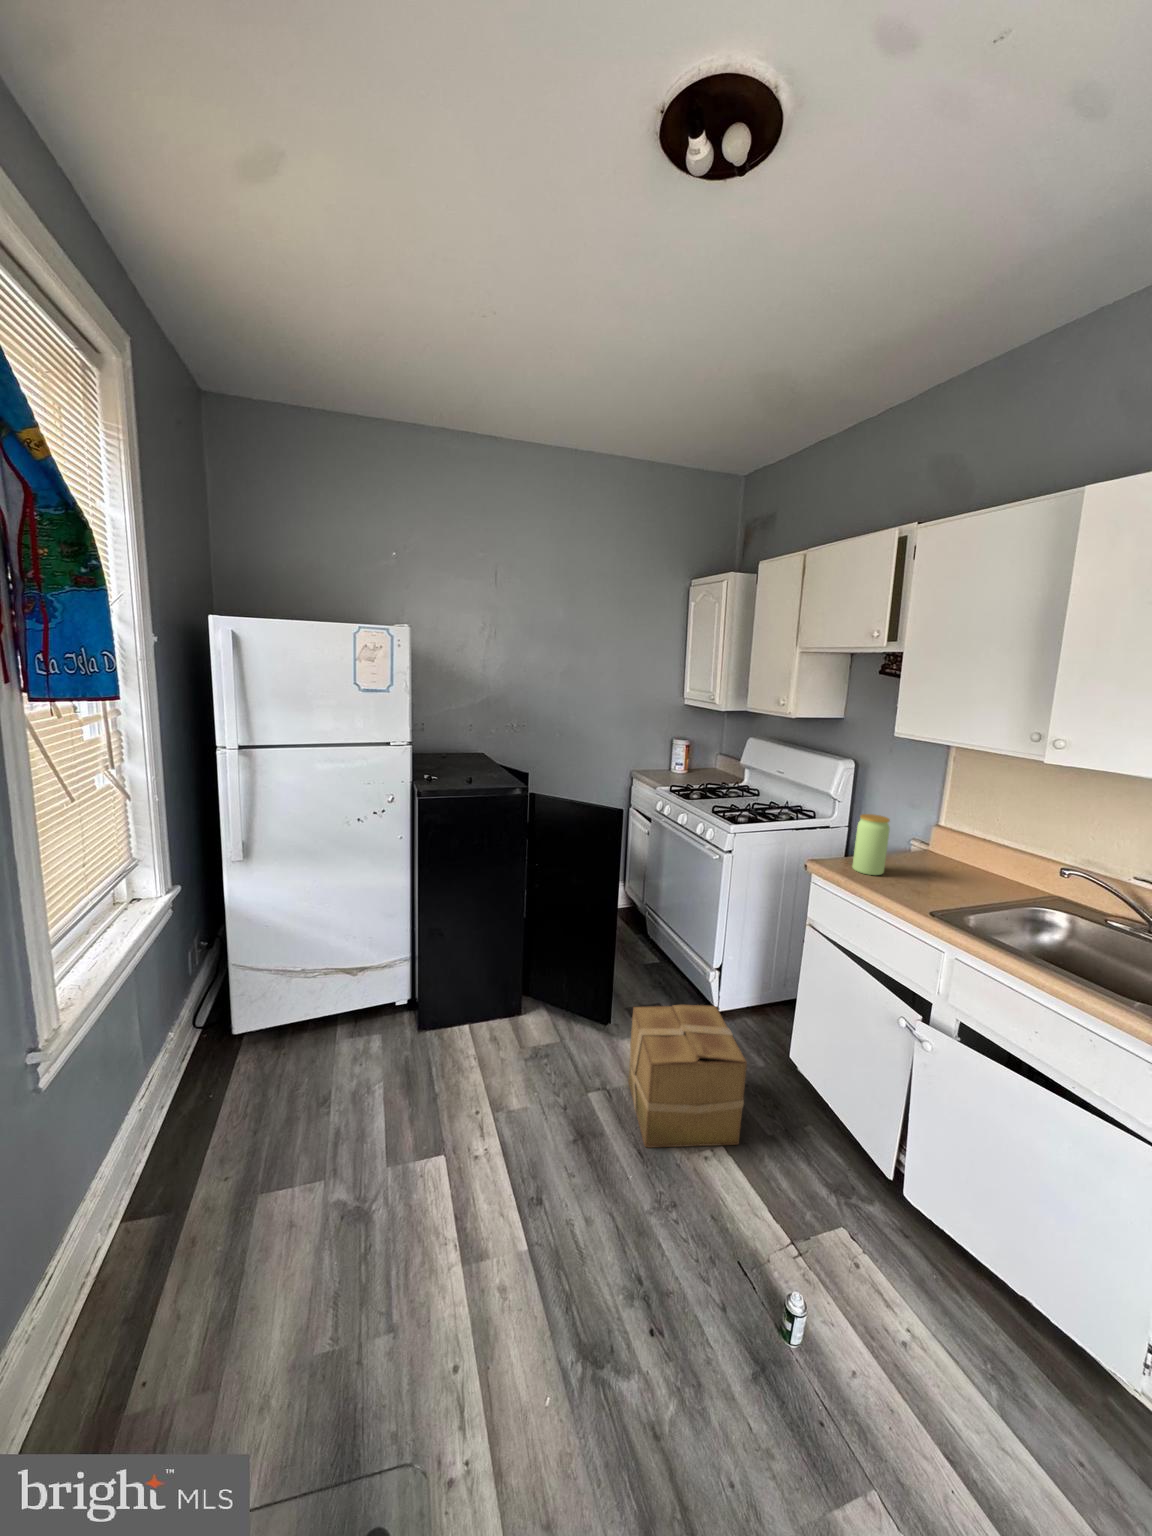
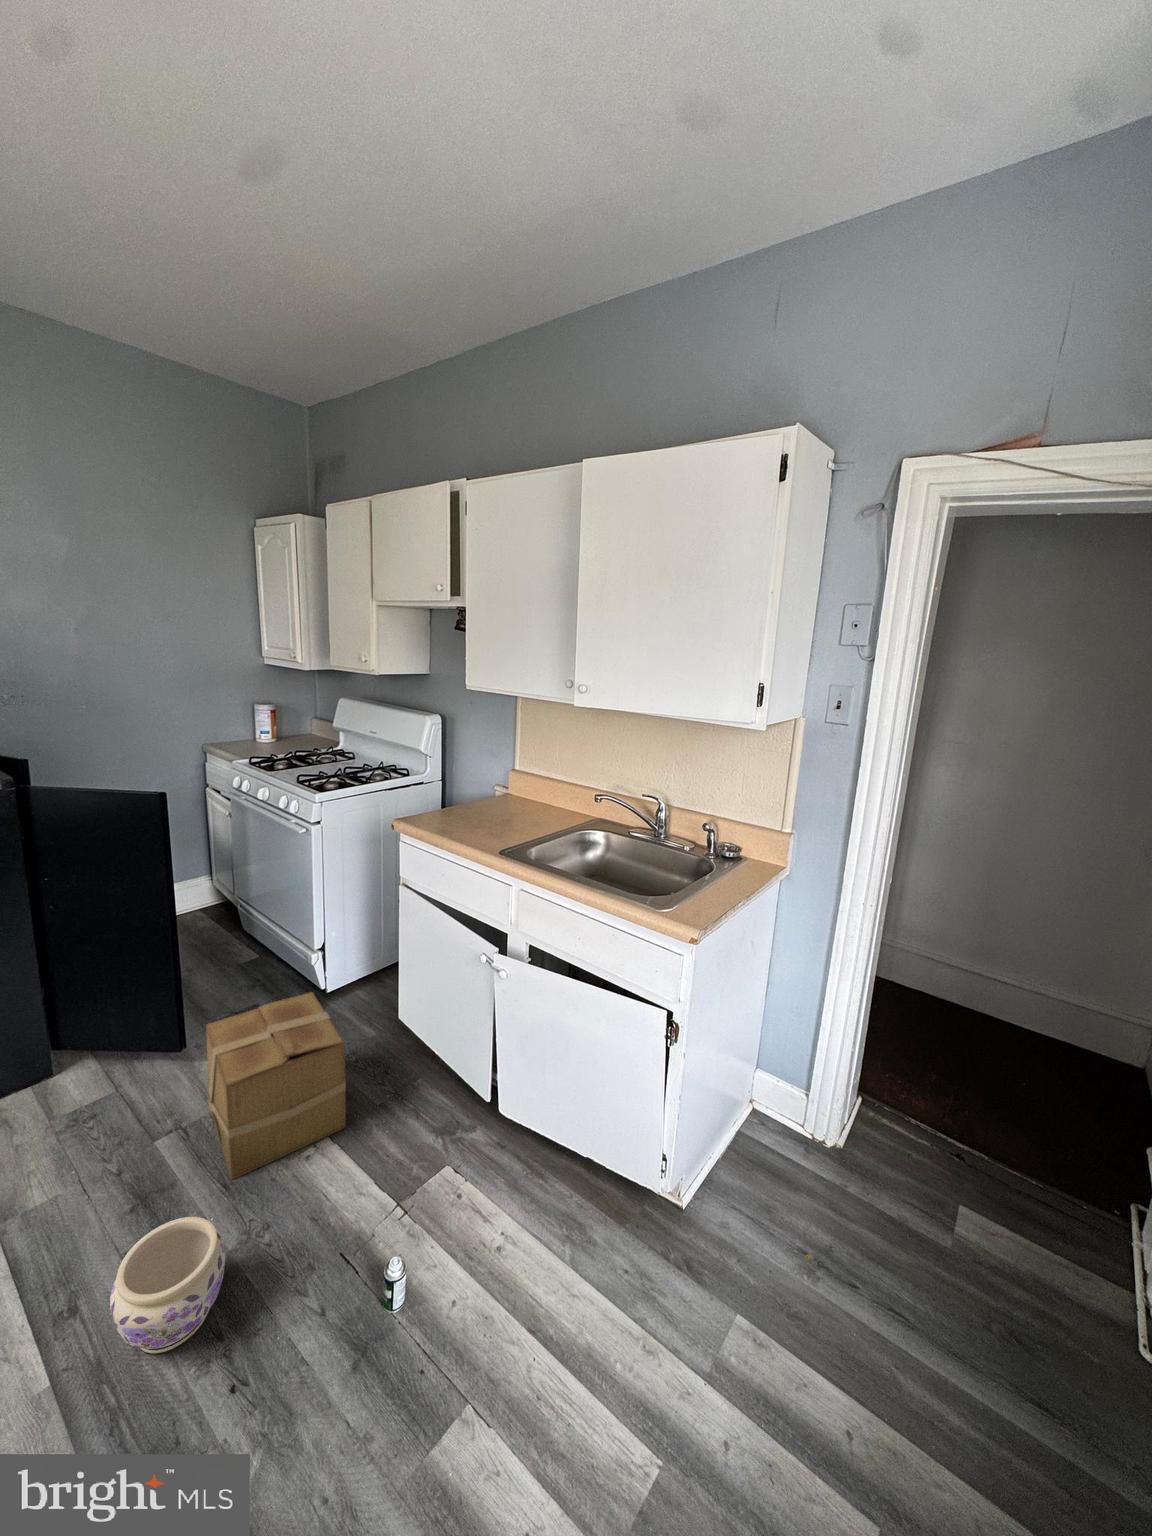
jar: present [852,814,890,875] -> none [437,767,465,826]
planter: none [572,1158,649,1265] -> present [110,1217,226,1355]

